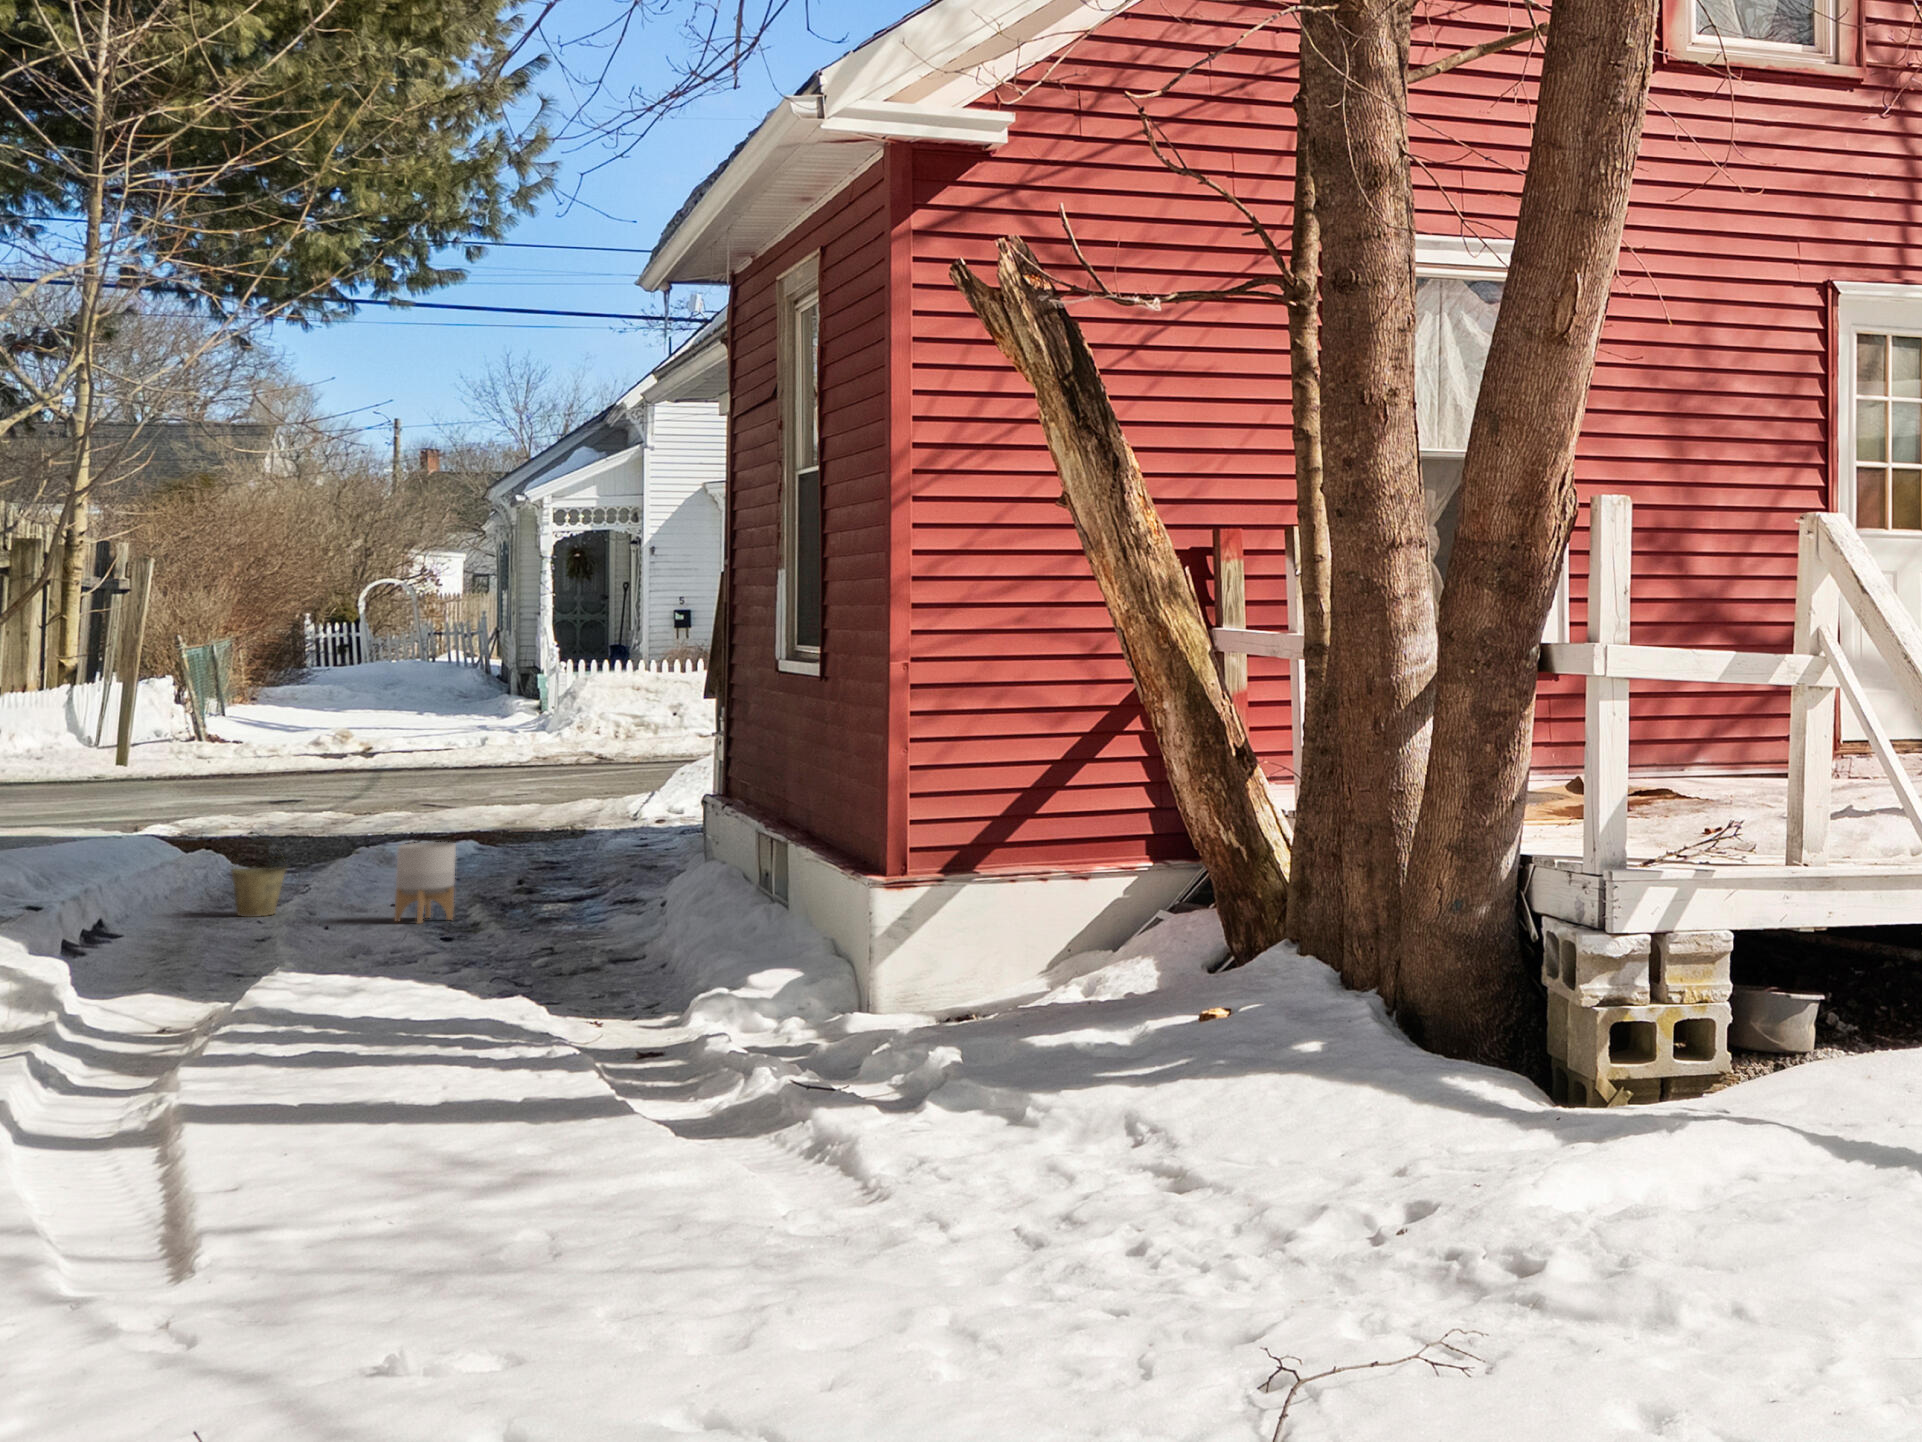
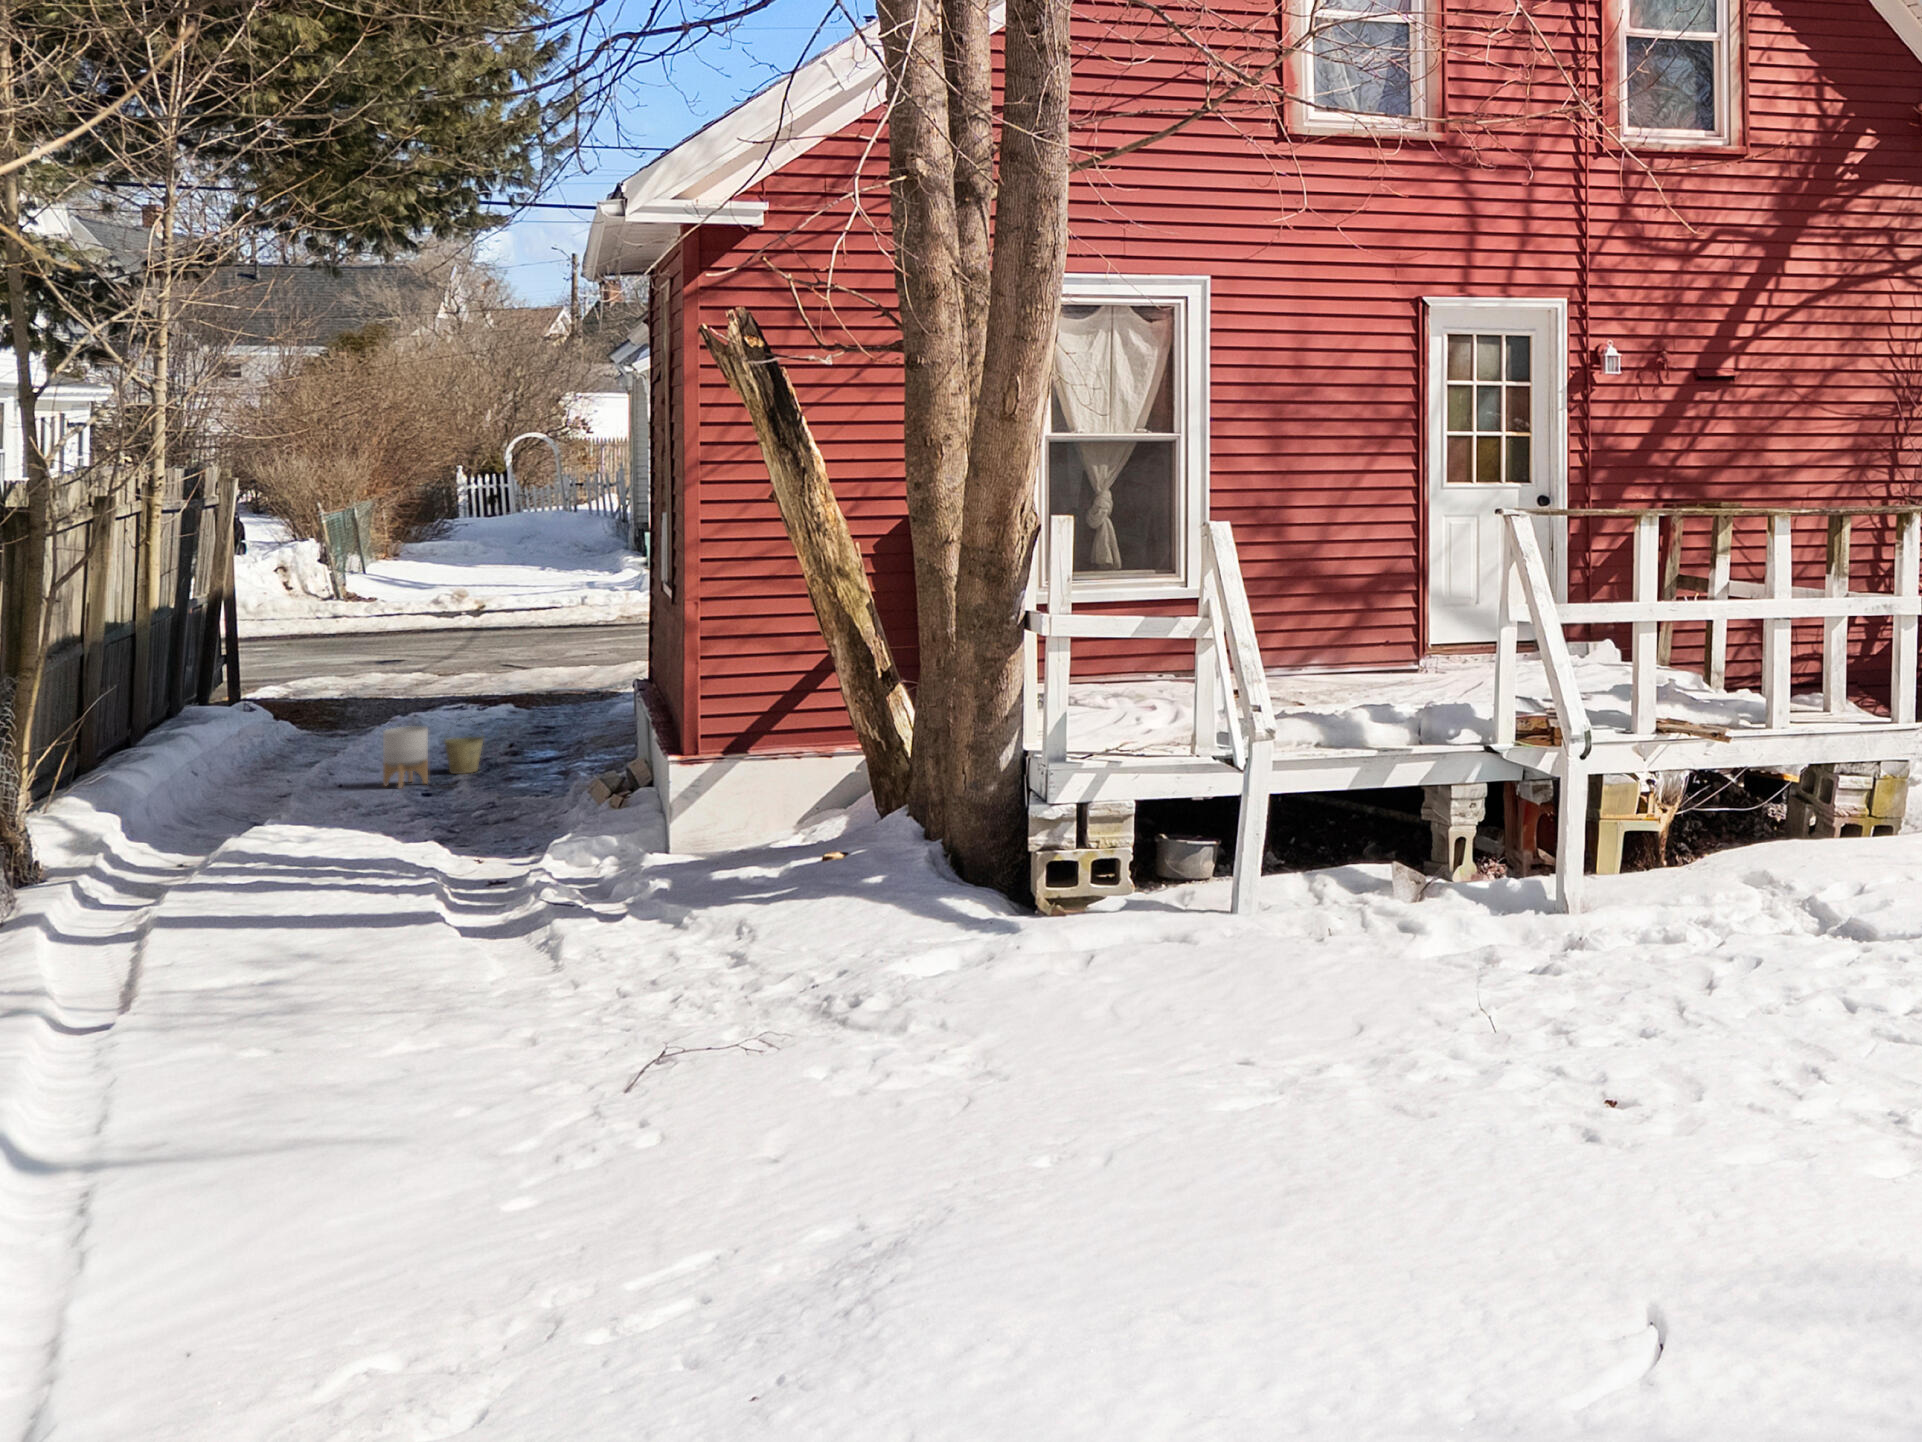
bucket: present [232,867,286,917] -> present [445,717,484,774]

